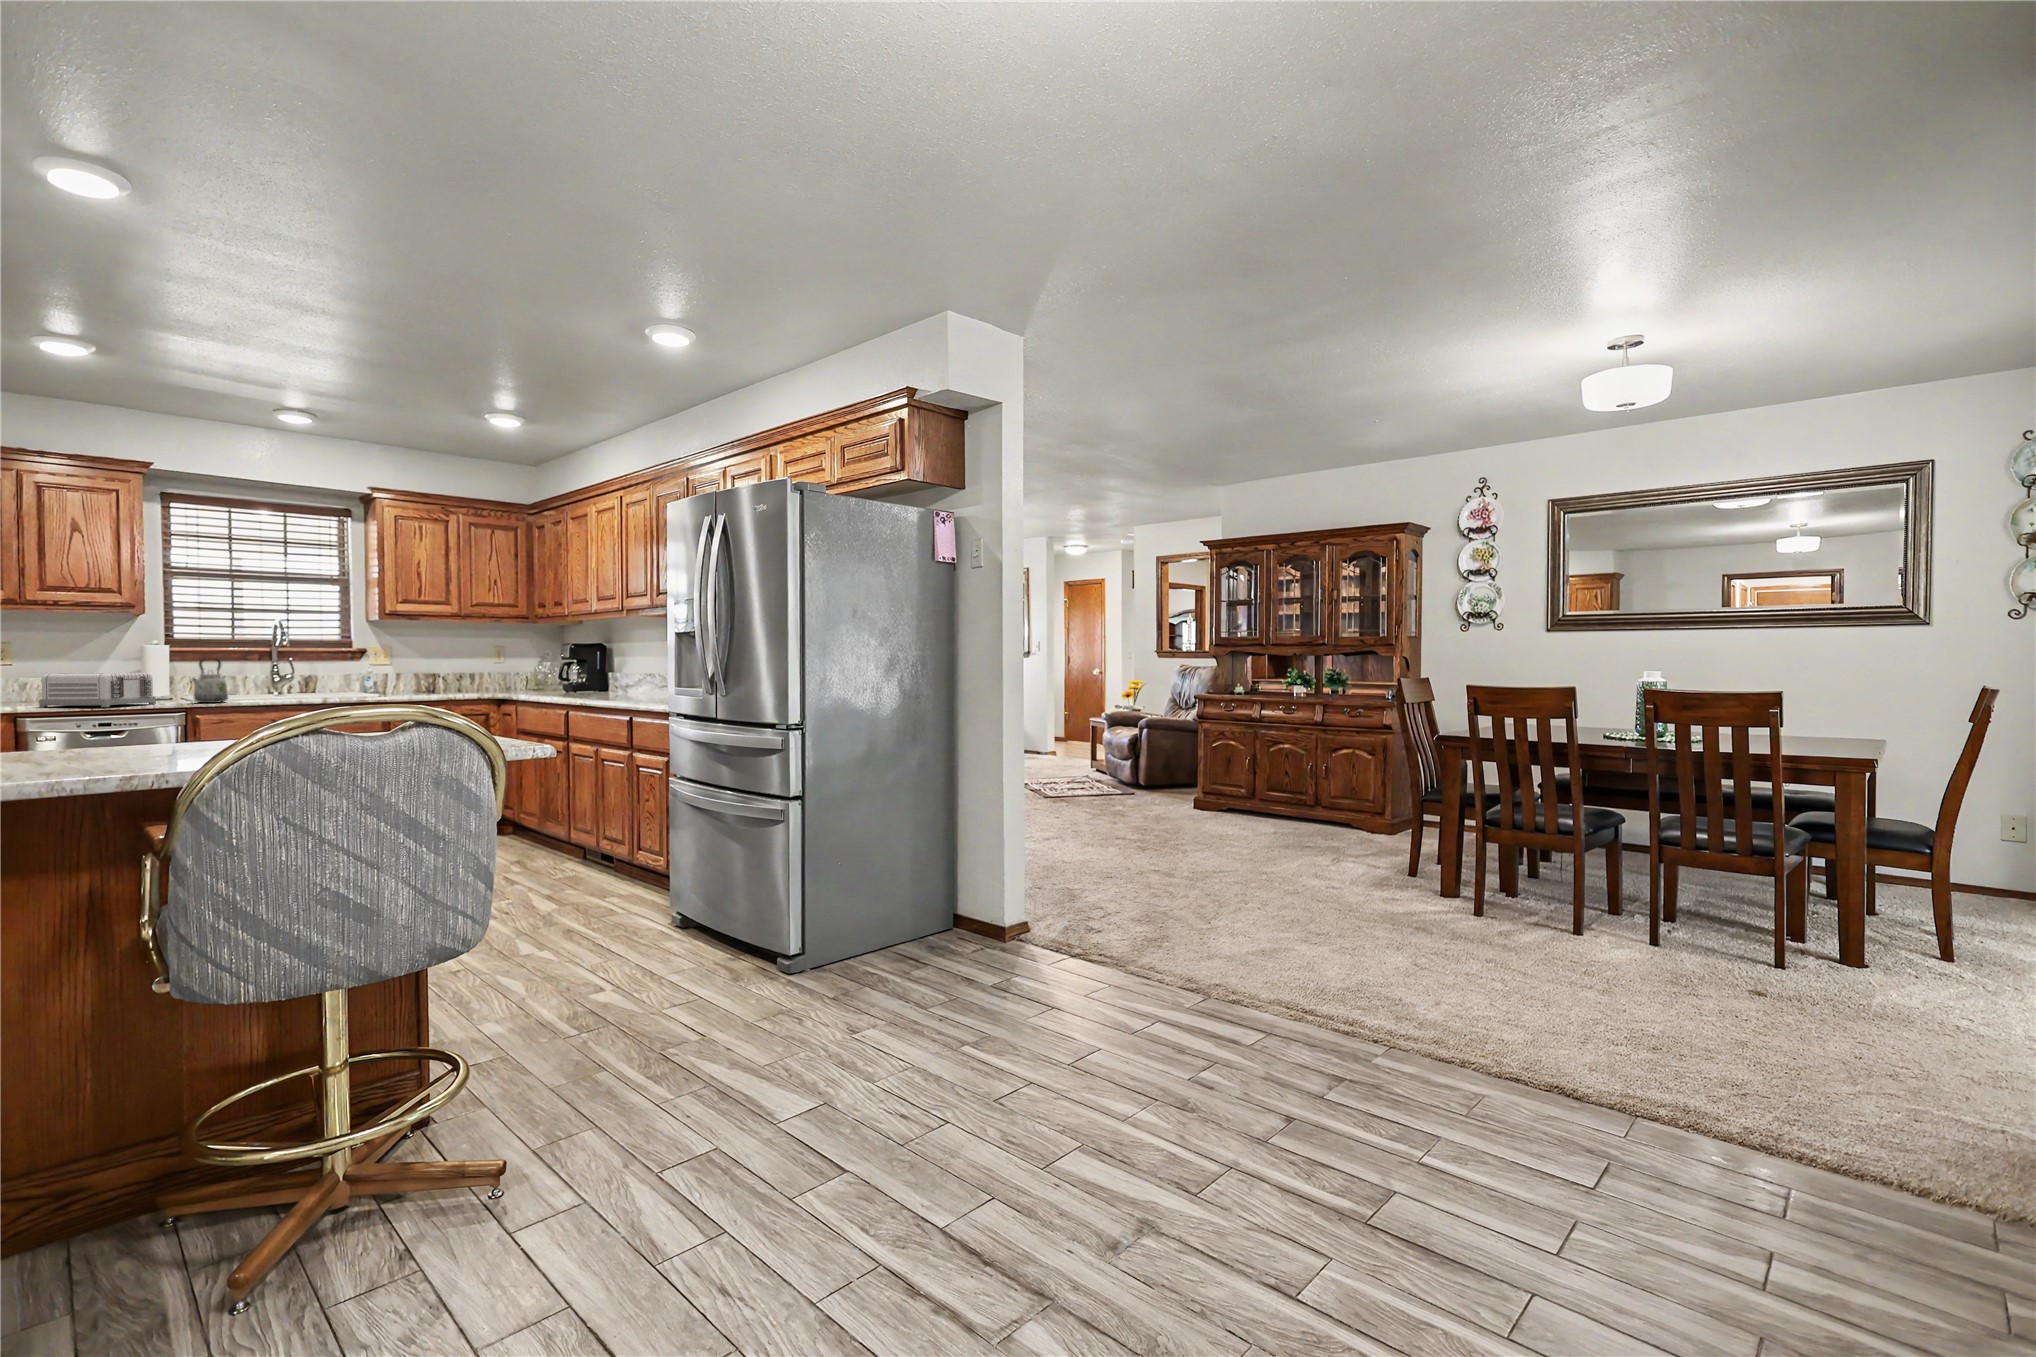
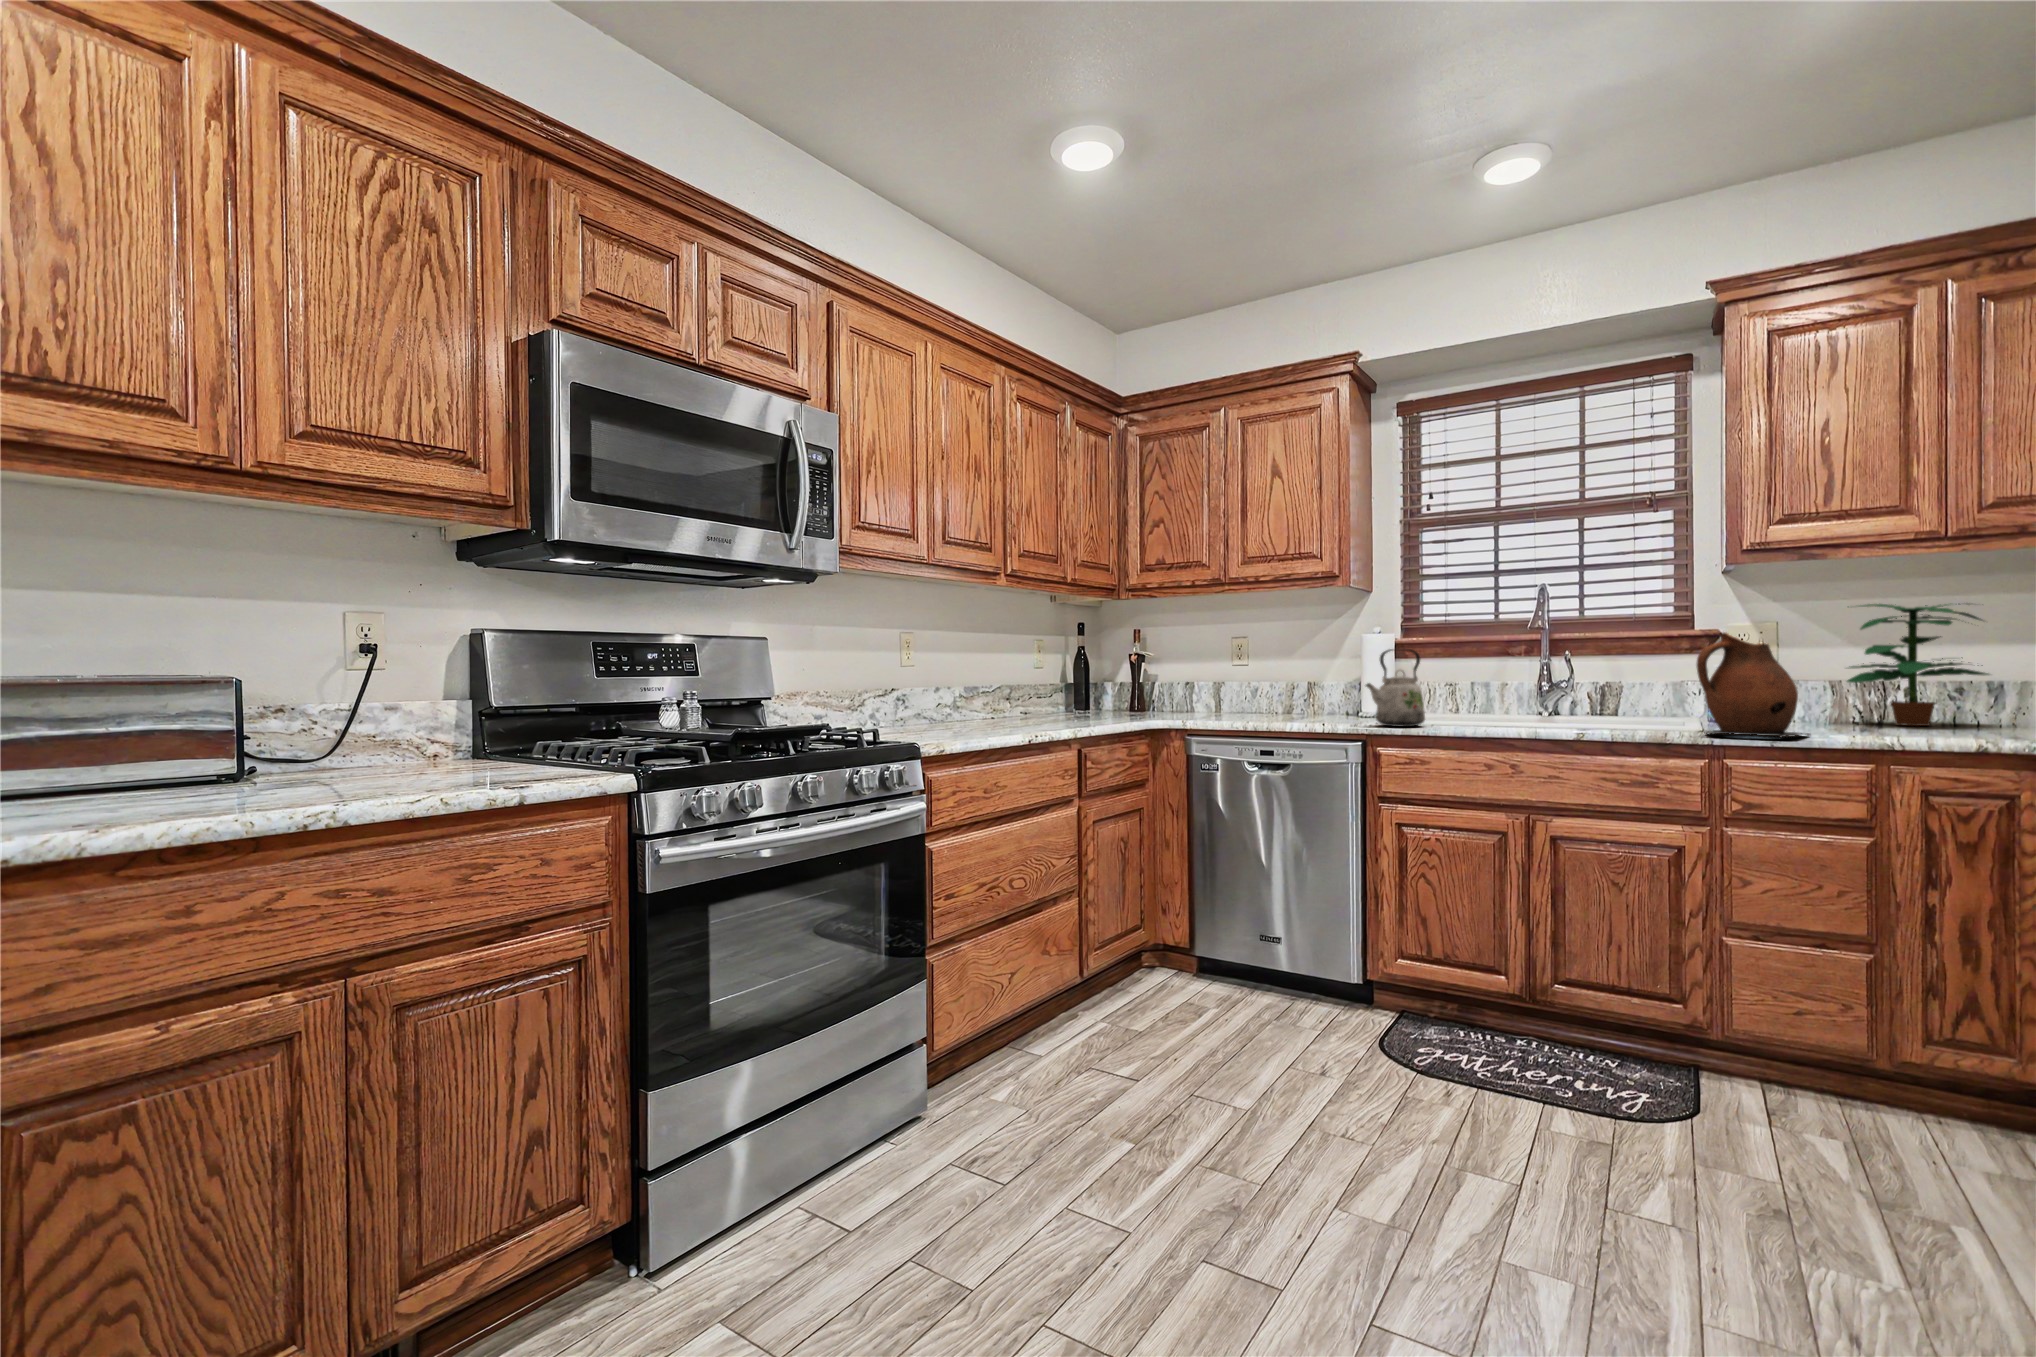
potted plant: none [420,640,473,692] -> present [1848,604,1989,726]
ceramic pitcher: none [378,653,421,698] -> present [1697,633,1810,738]
toaster: present [39,673,156,708] -> none [1202,673,1327,726]

